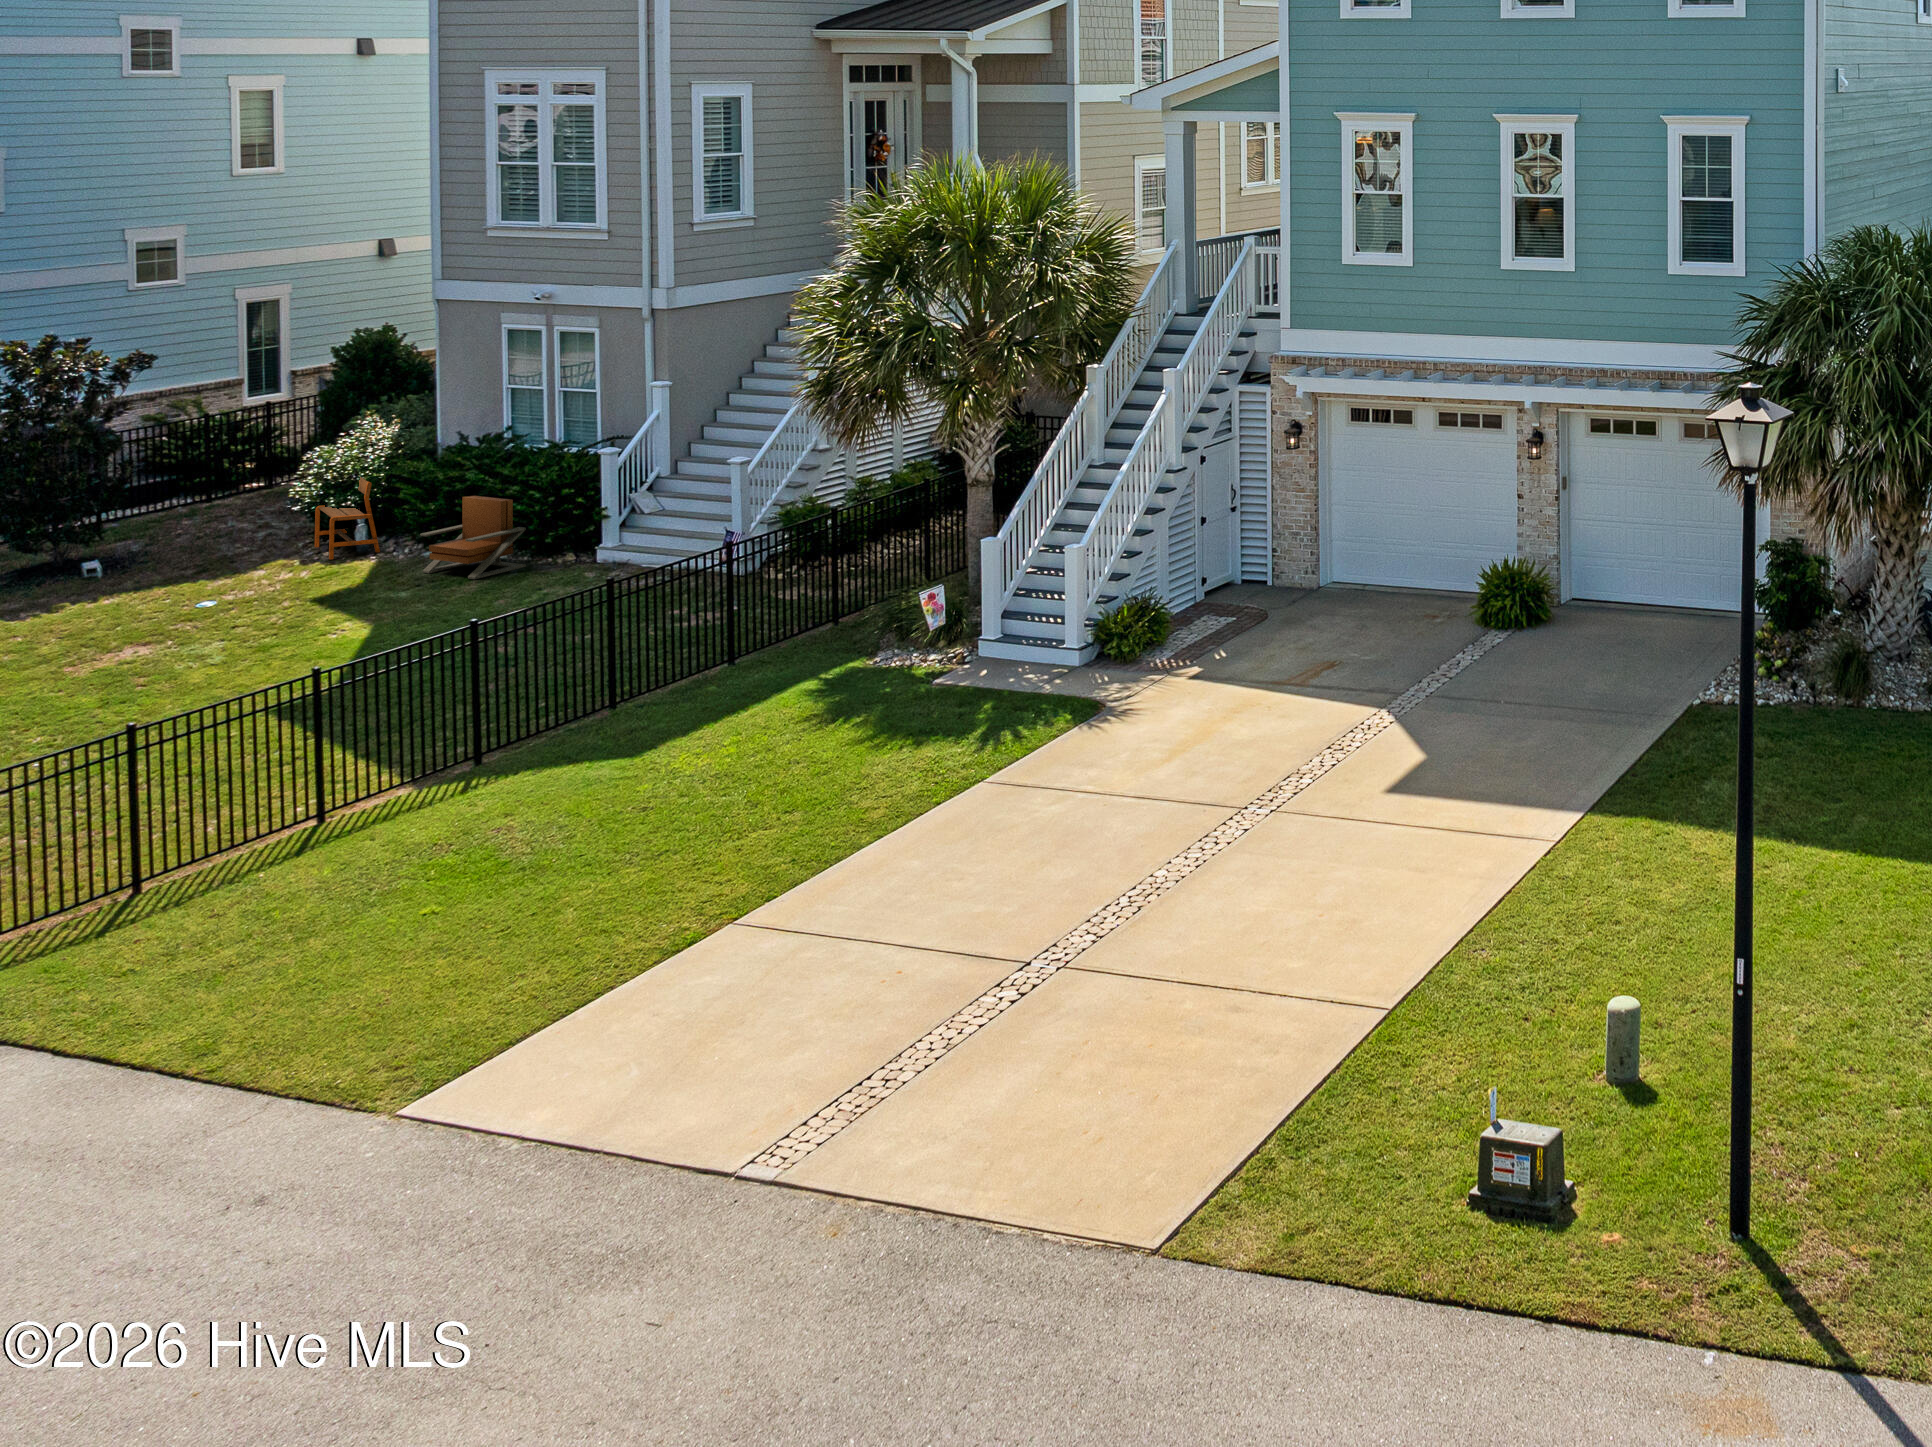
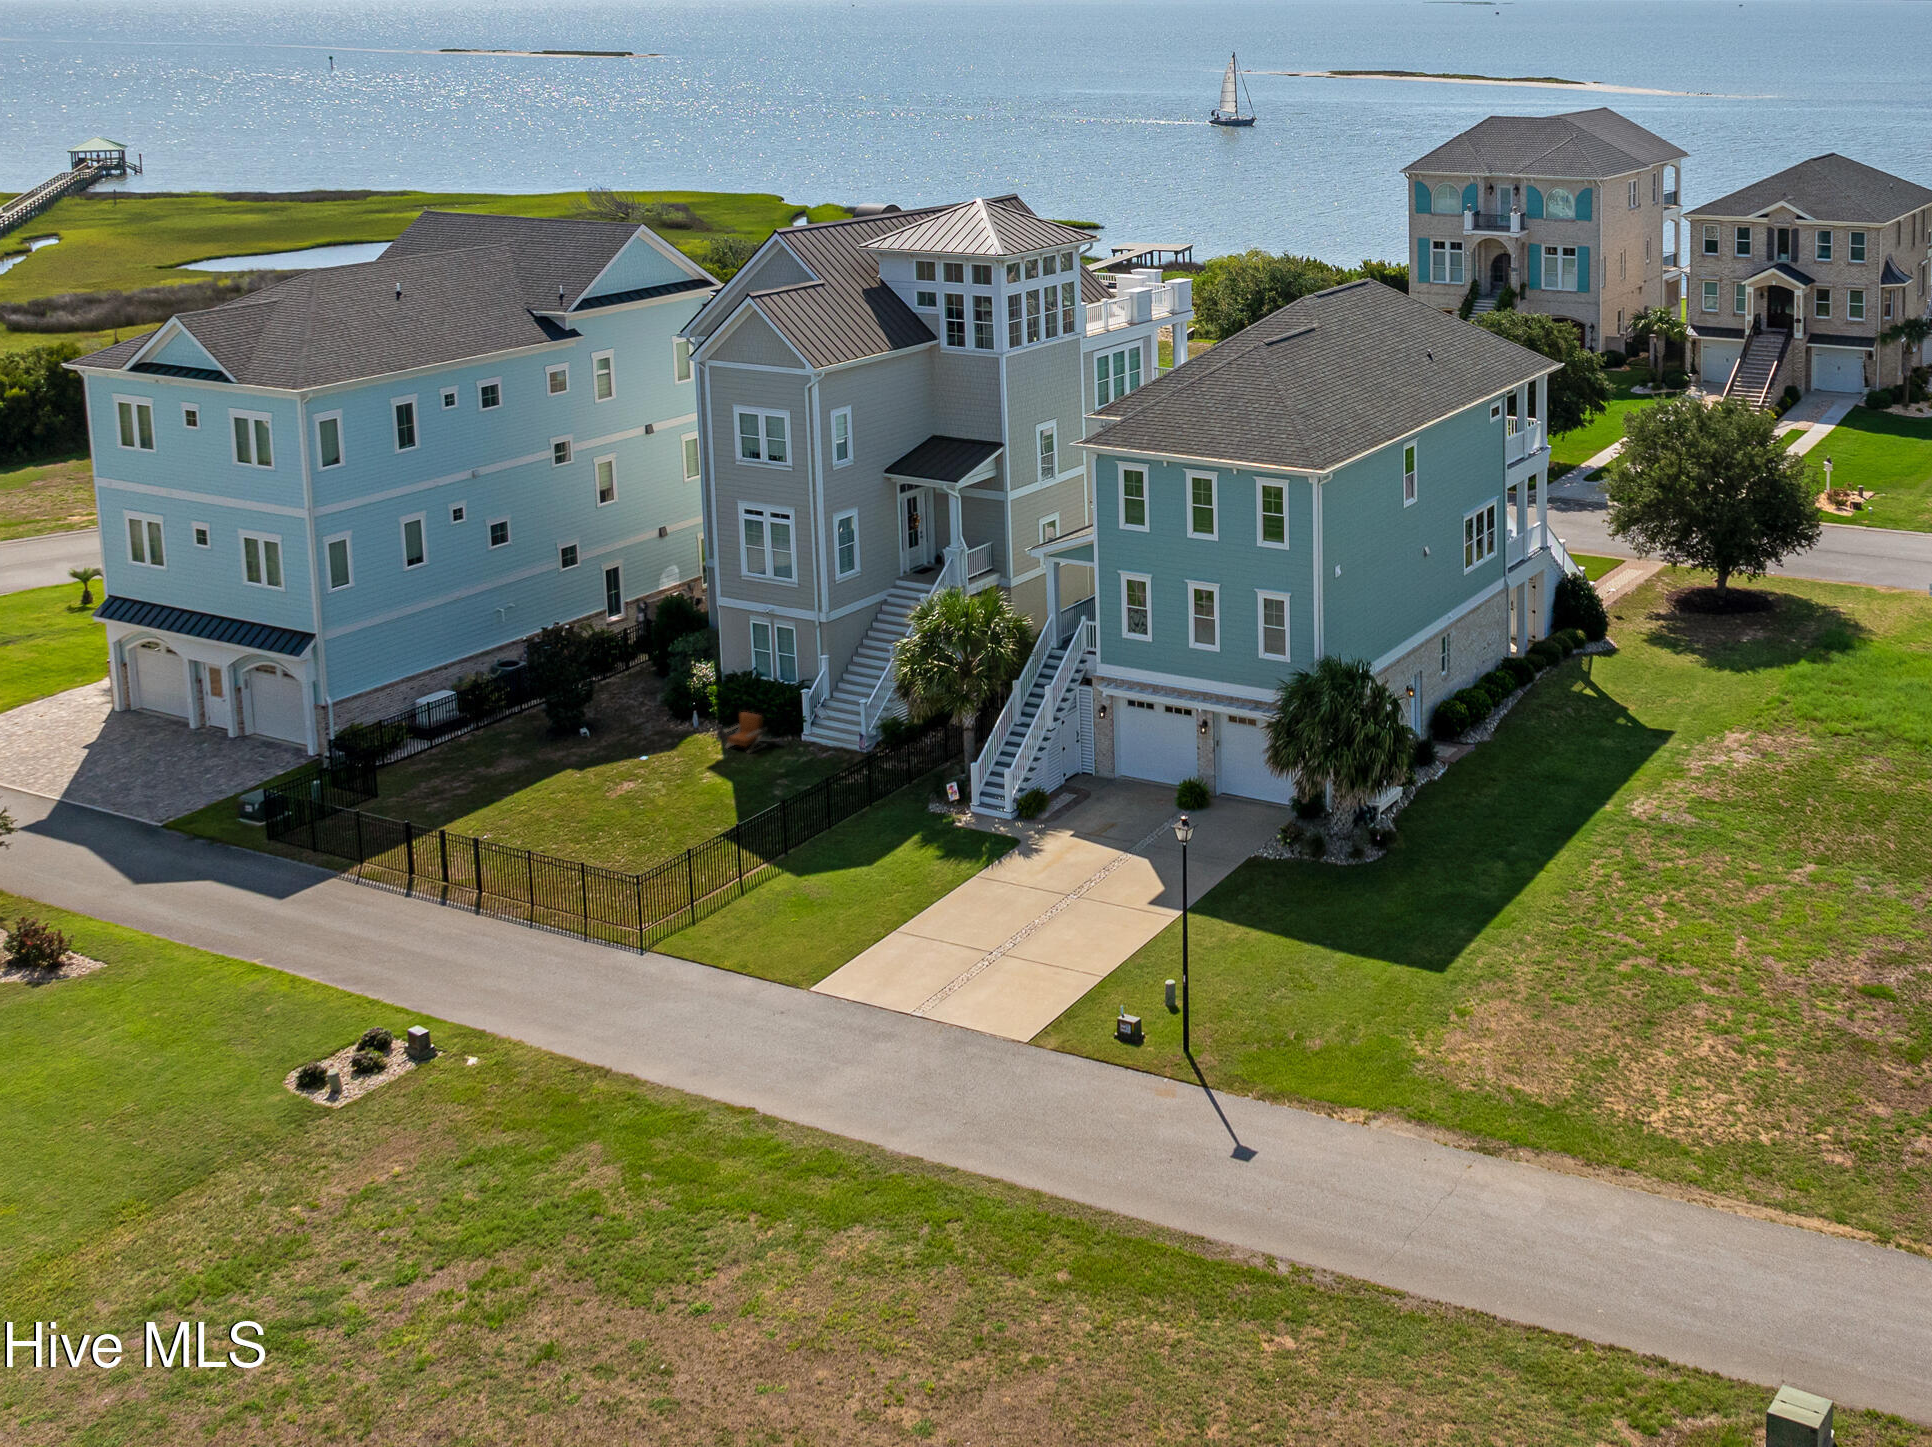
bench: present [315,477,380,559] -> none [668,693,699,737]

